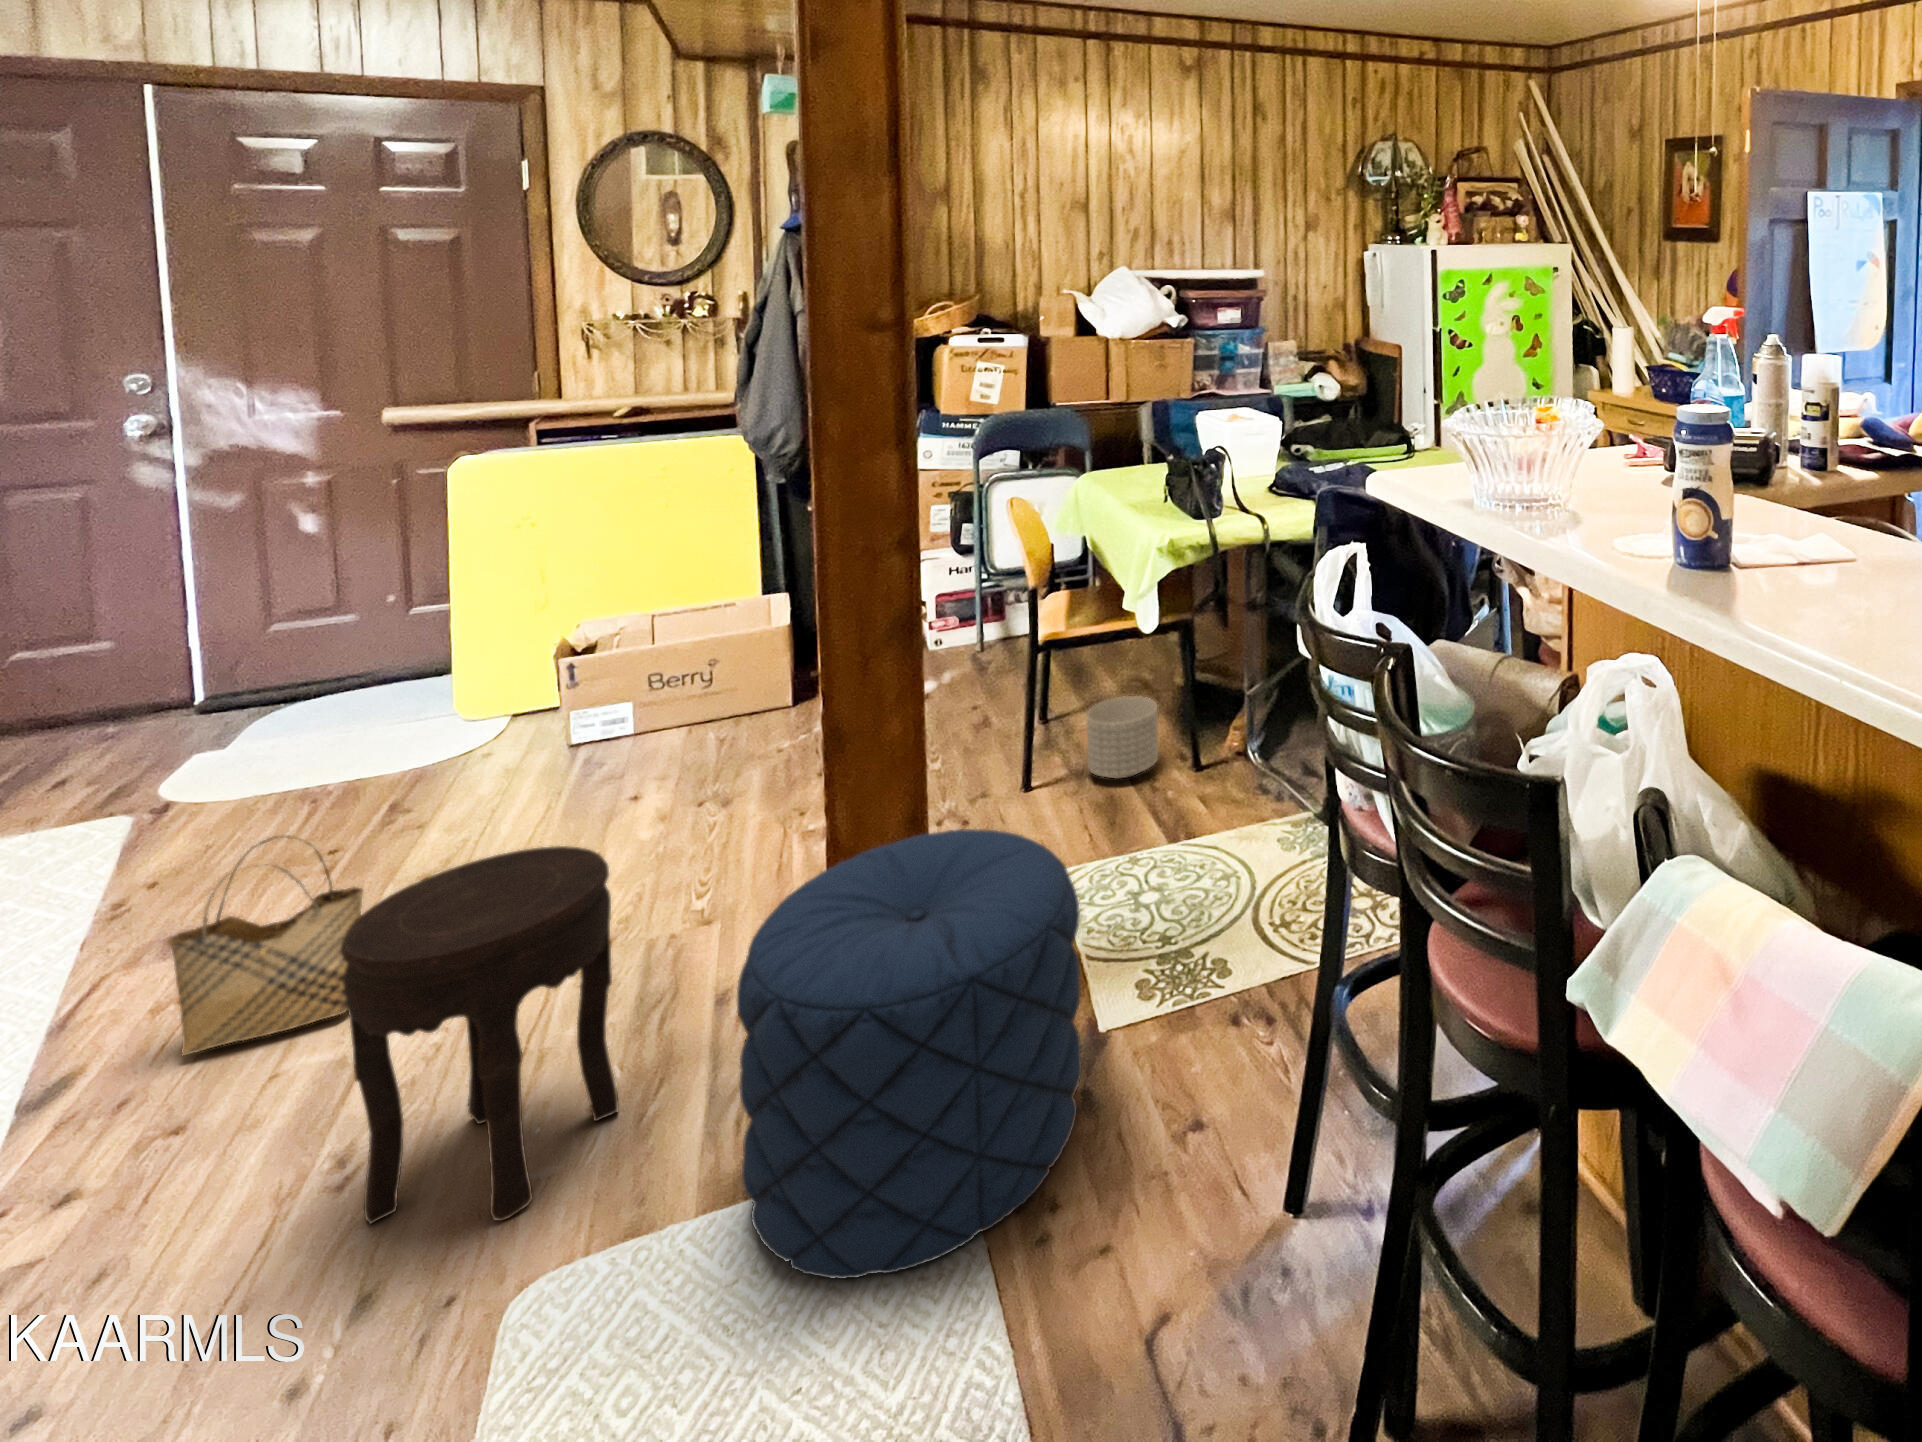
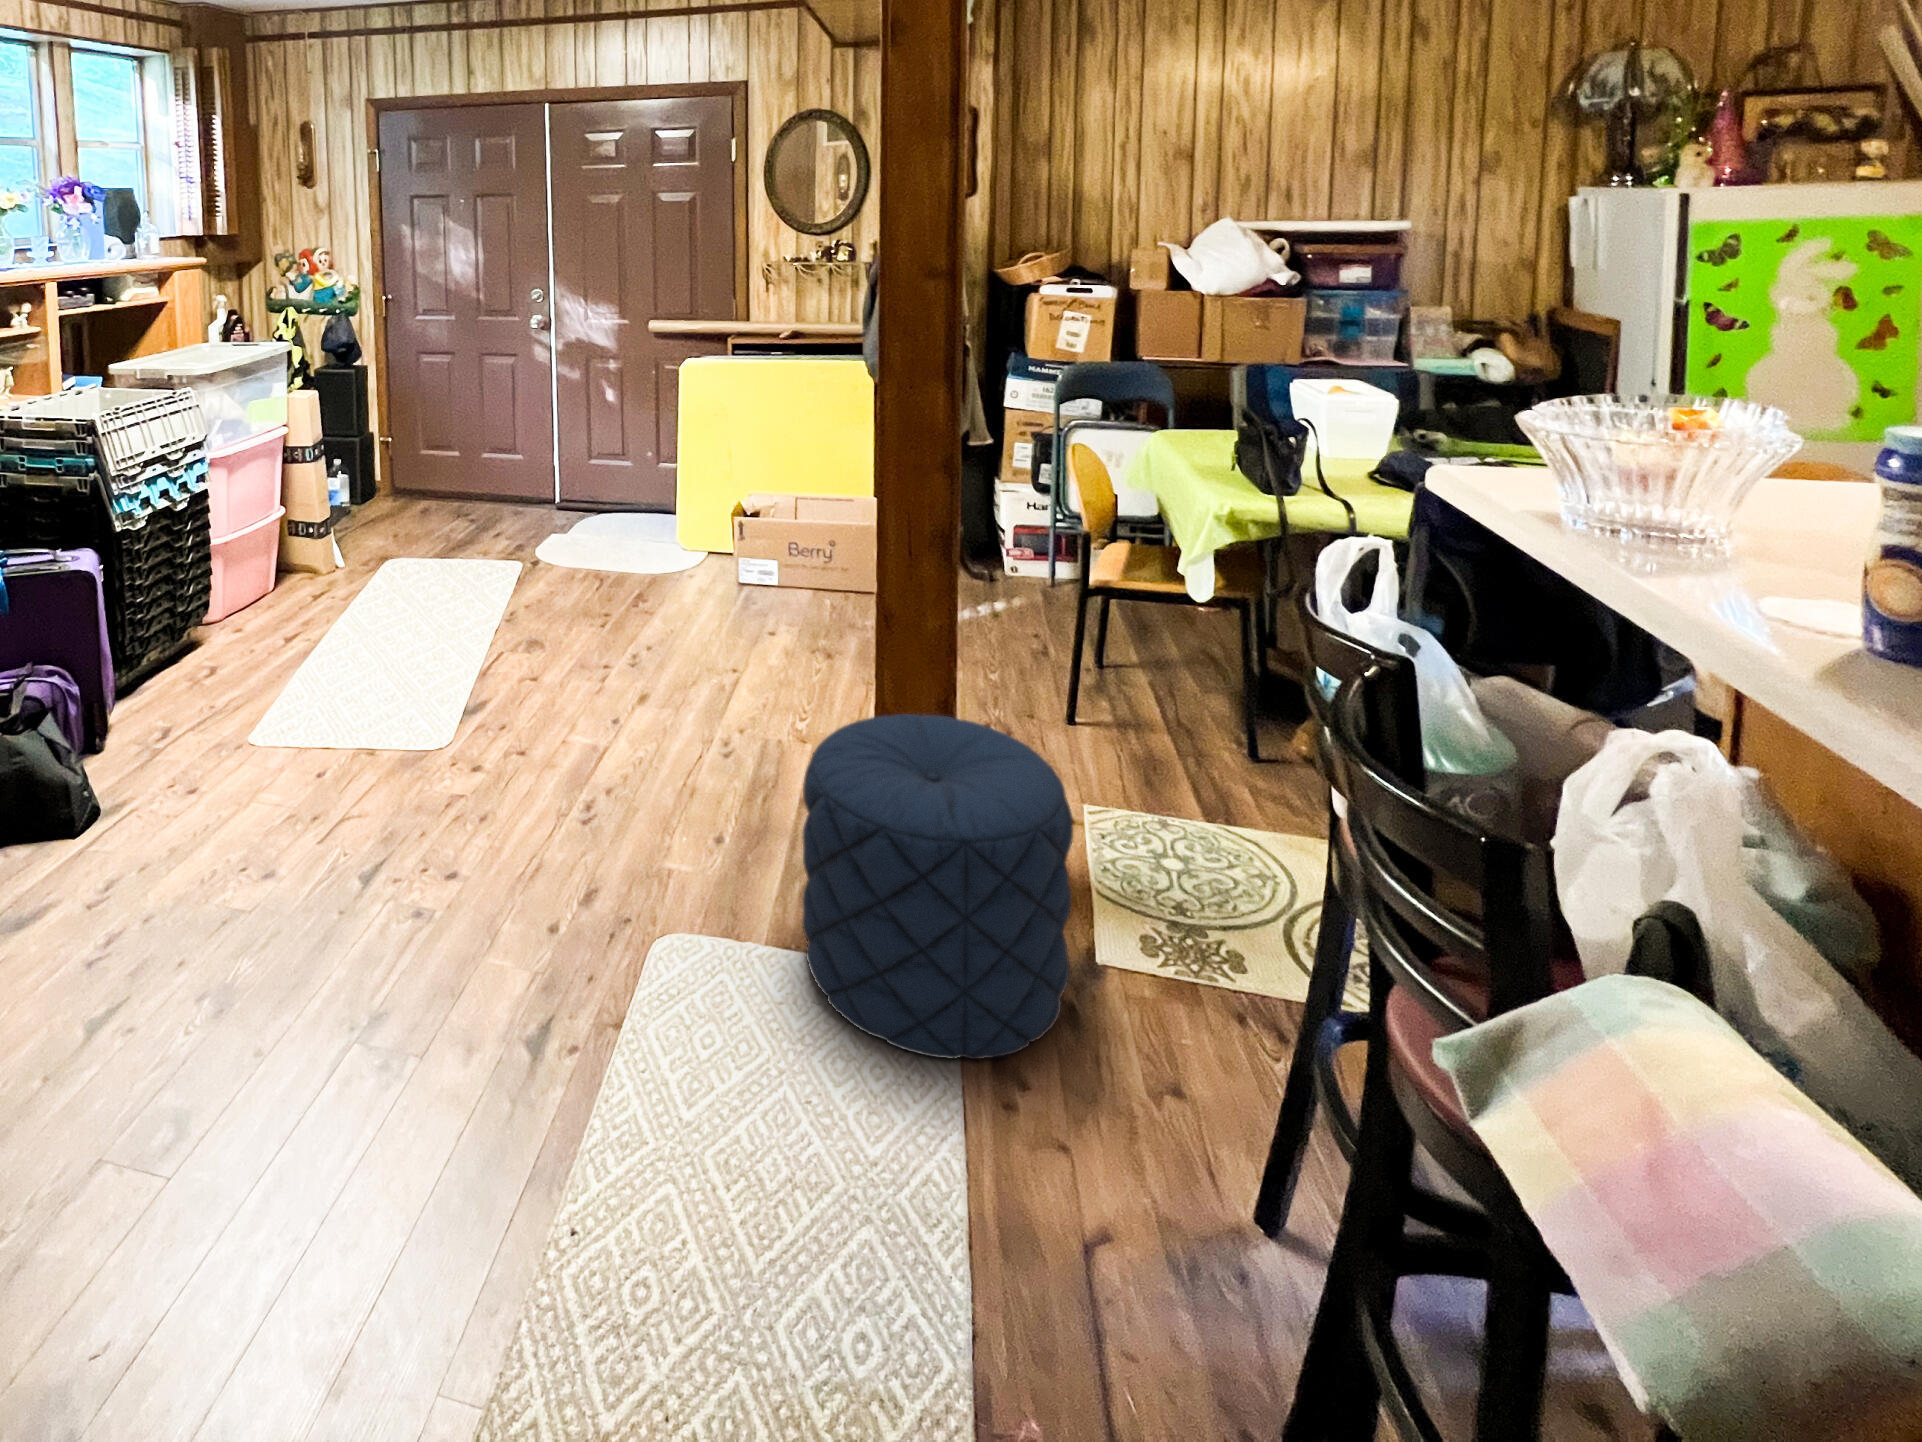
planter: present [1086,696,1158,779] -> none [1130,664,1210,748]
woven basket: present [166,836,363,1056] -> none [535,590,620,714]
side table: present [341,846,618,1224] -> none [601,635,738,877]

